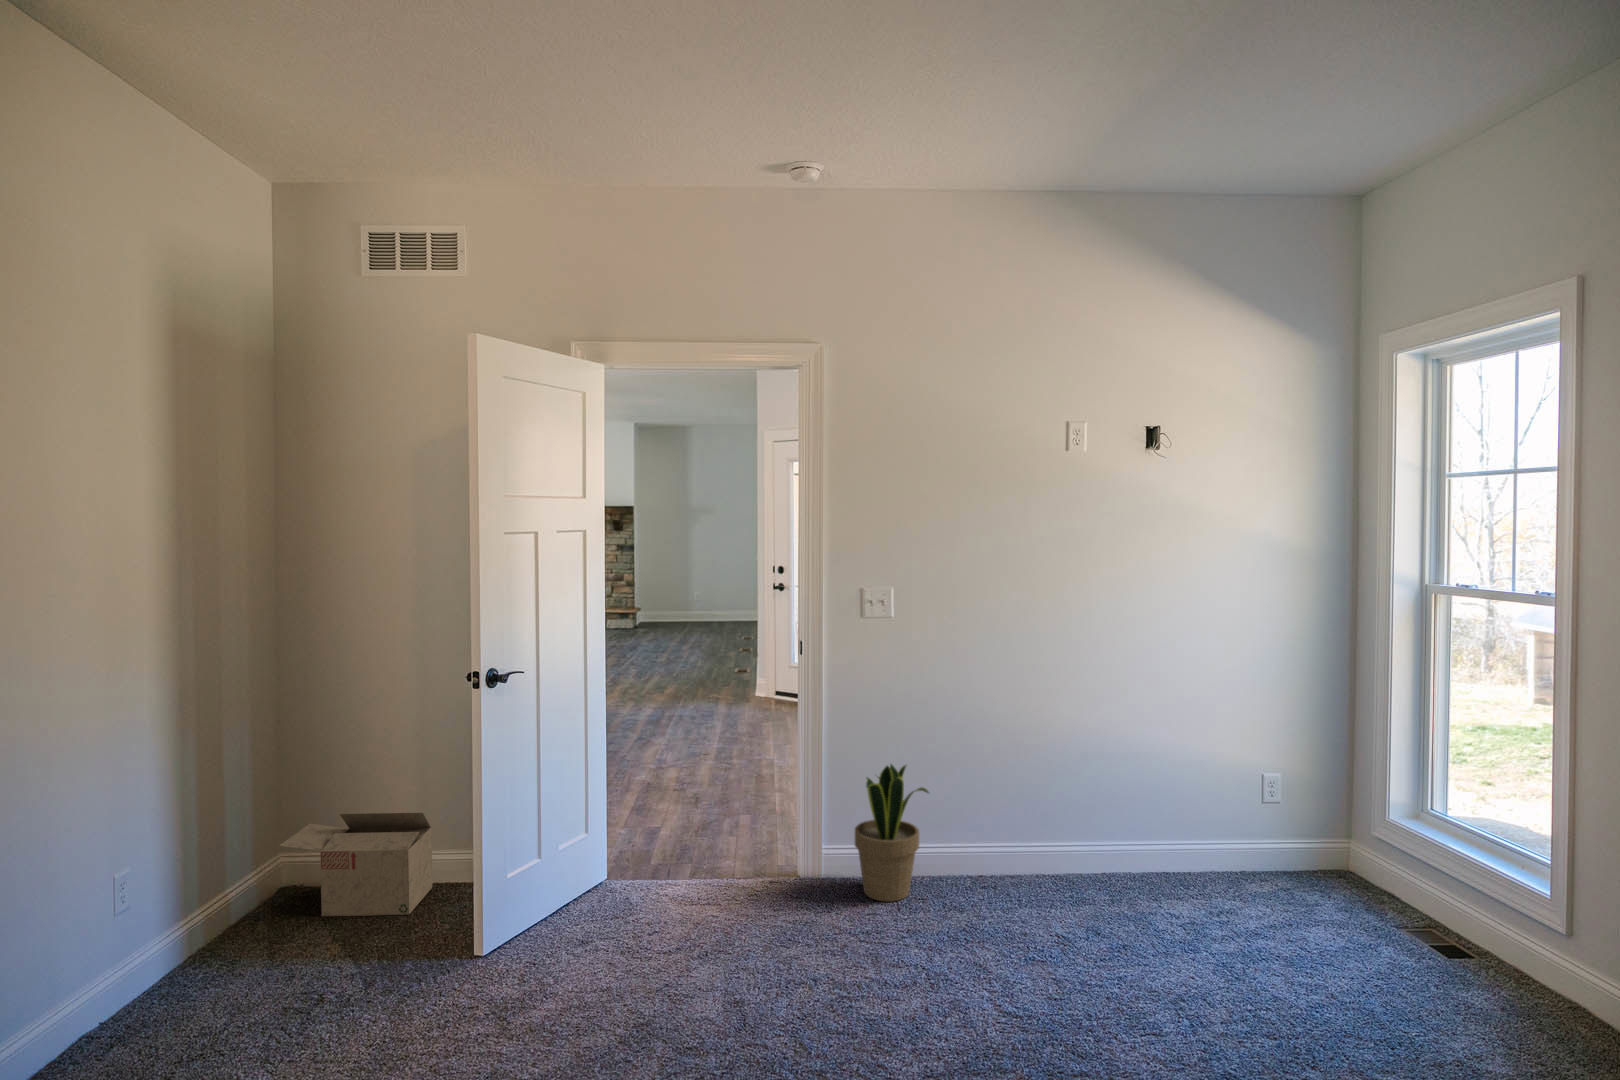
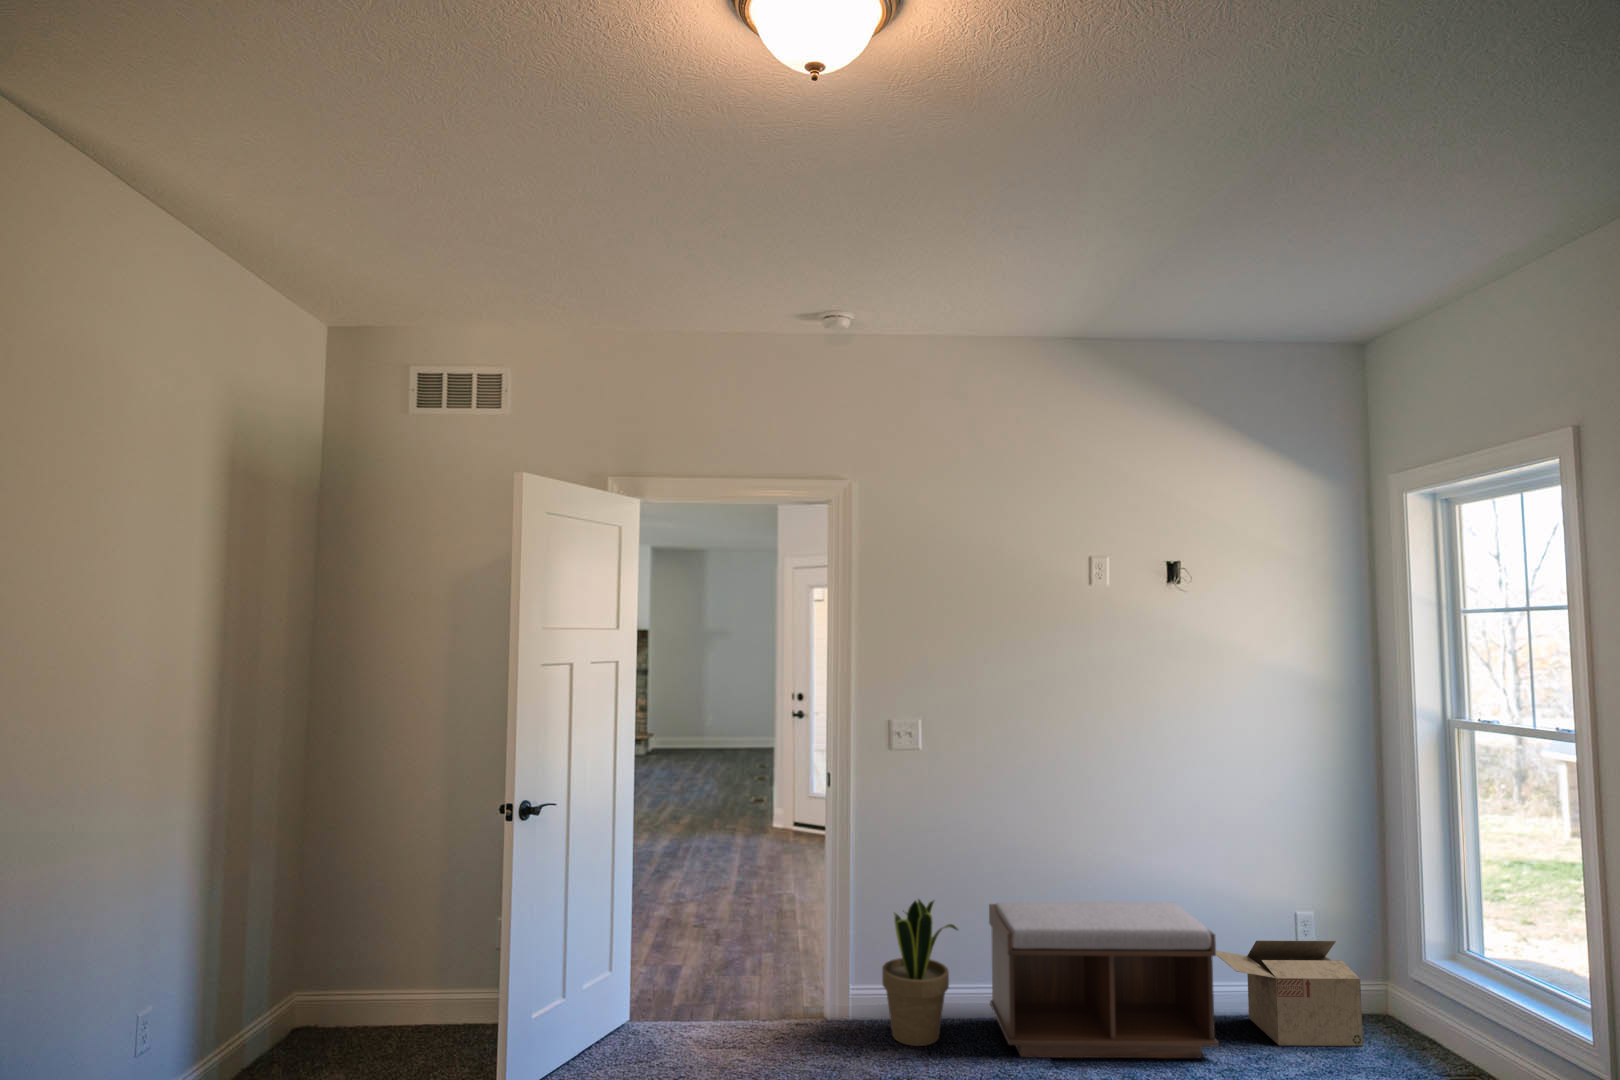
bench: none [960,766,1181,911] -> present [989,901,1219,1058]
cardboard box: present [279,813,432,916] -> present [1216,941,1363,1046]

